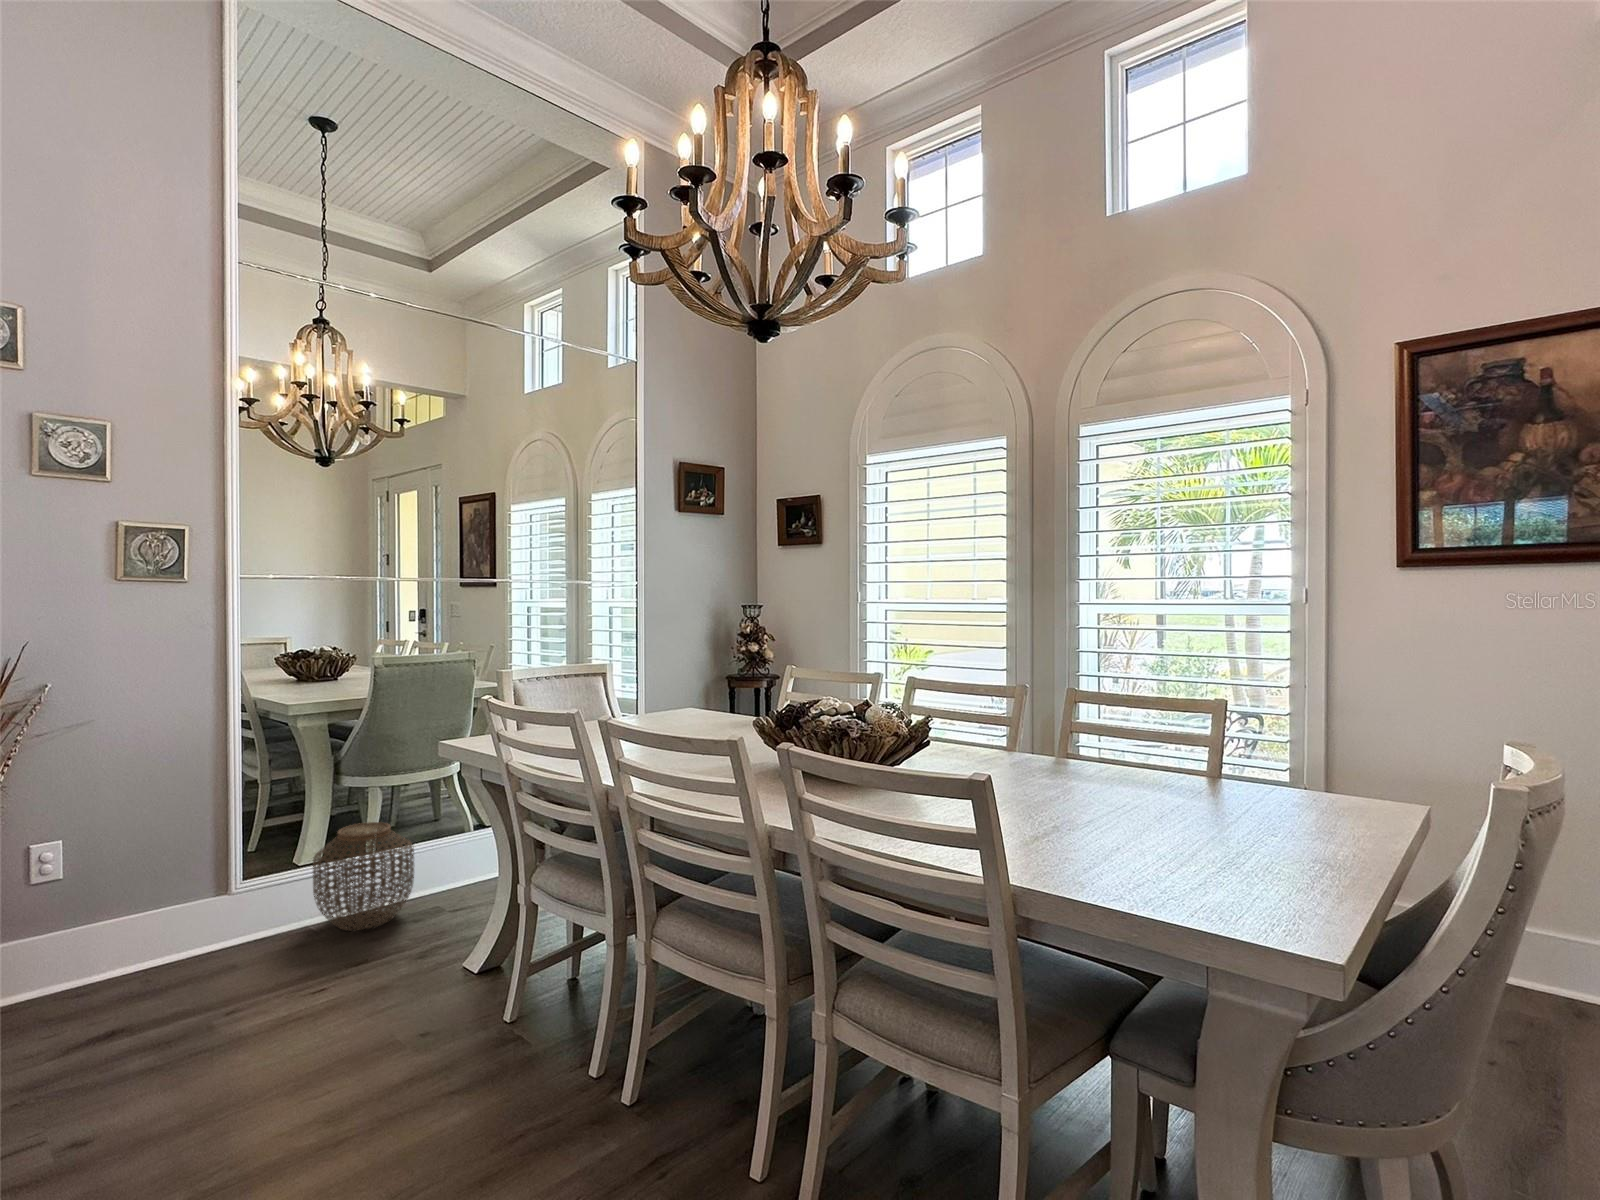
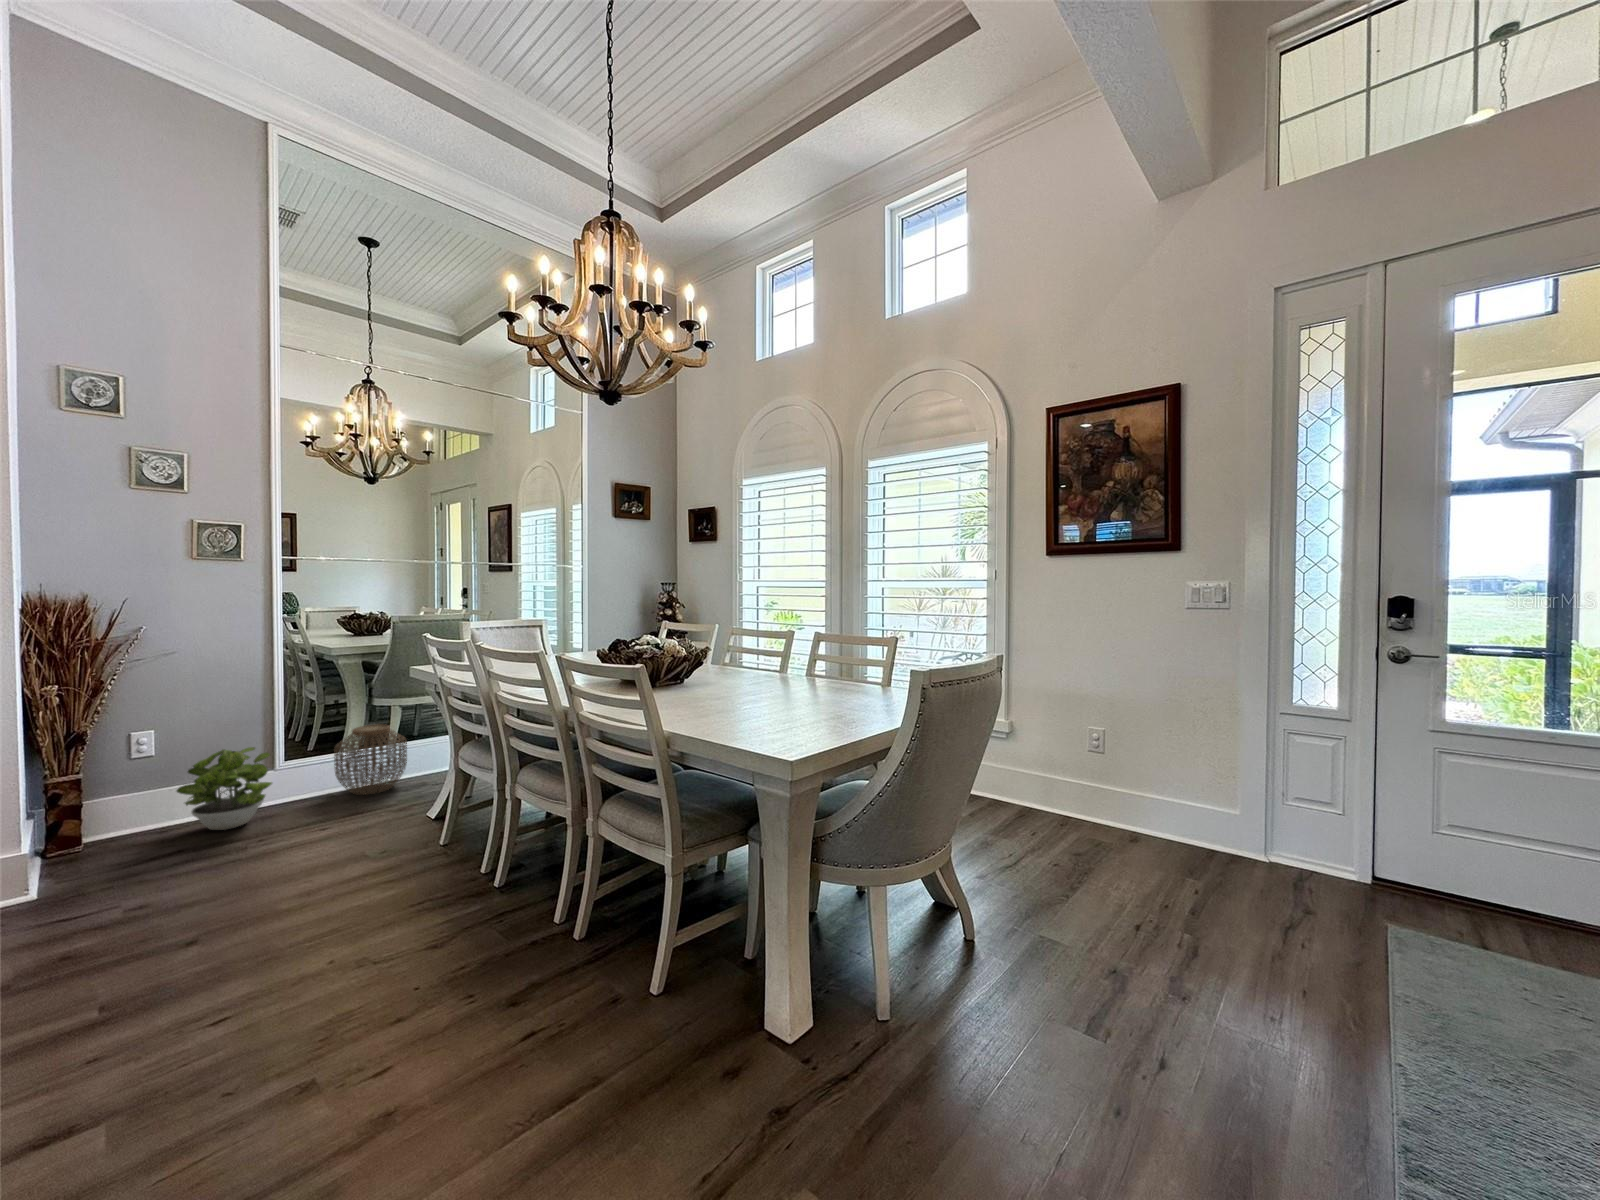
potted plant: none [102,863,238,995] -> present [177,747,272,830]

